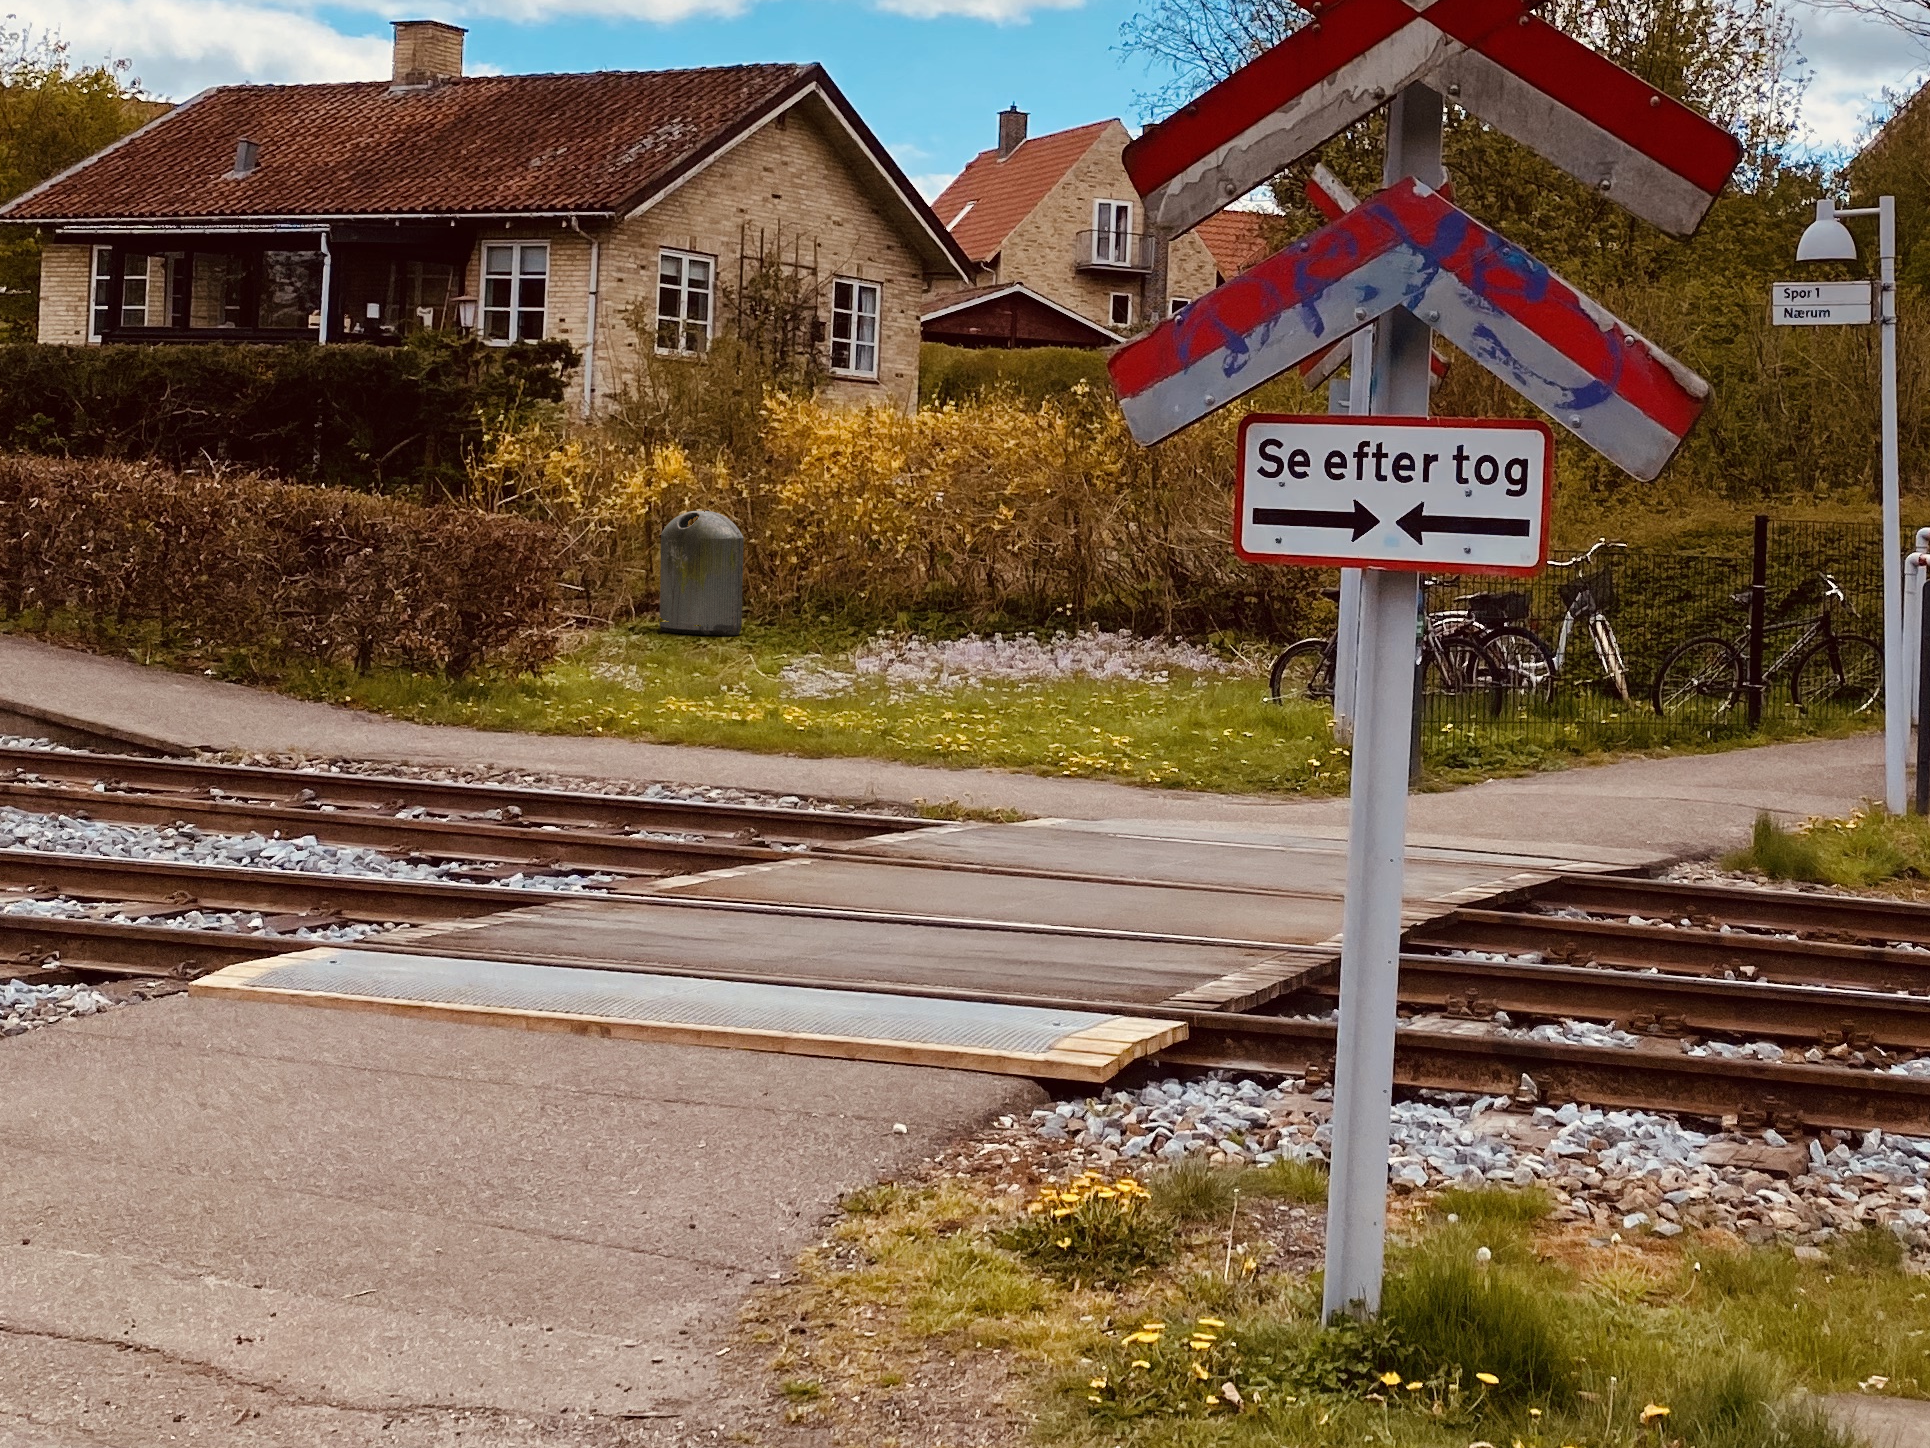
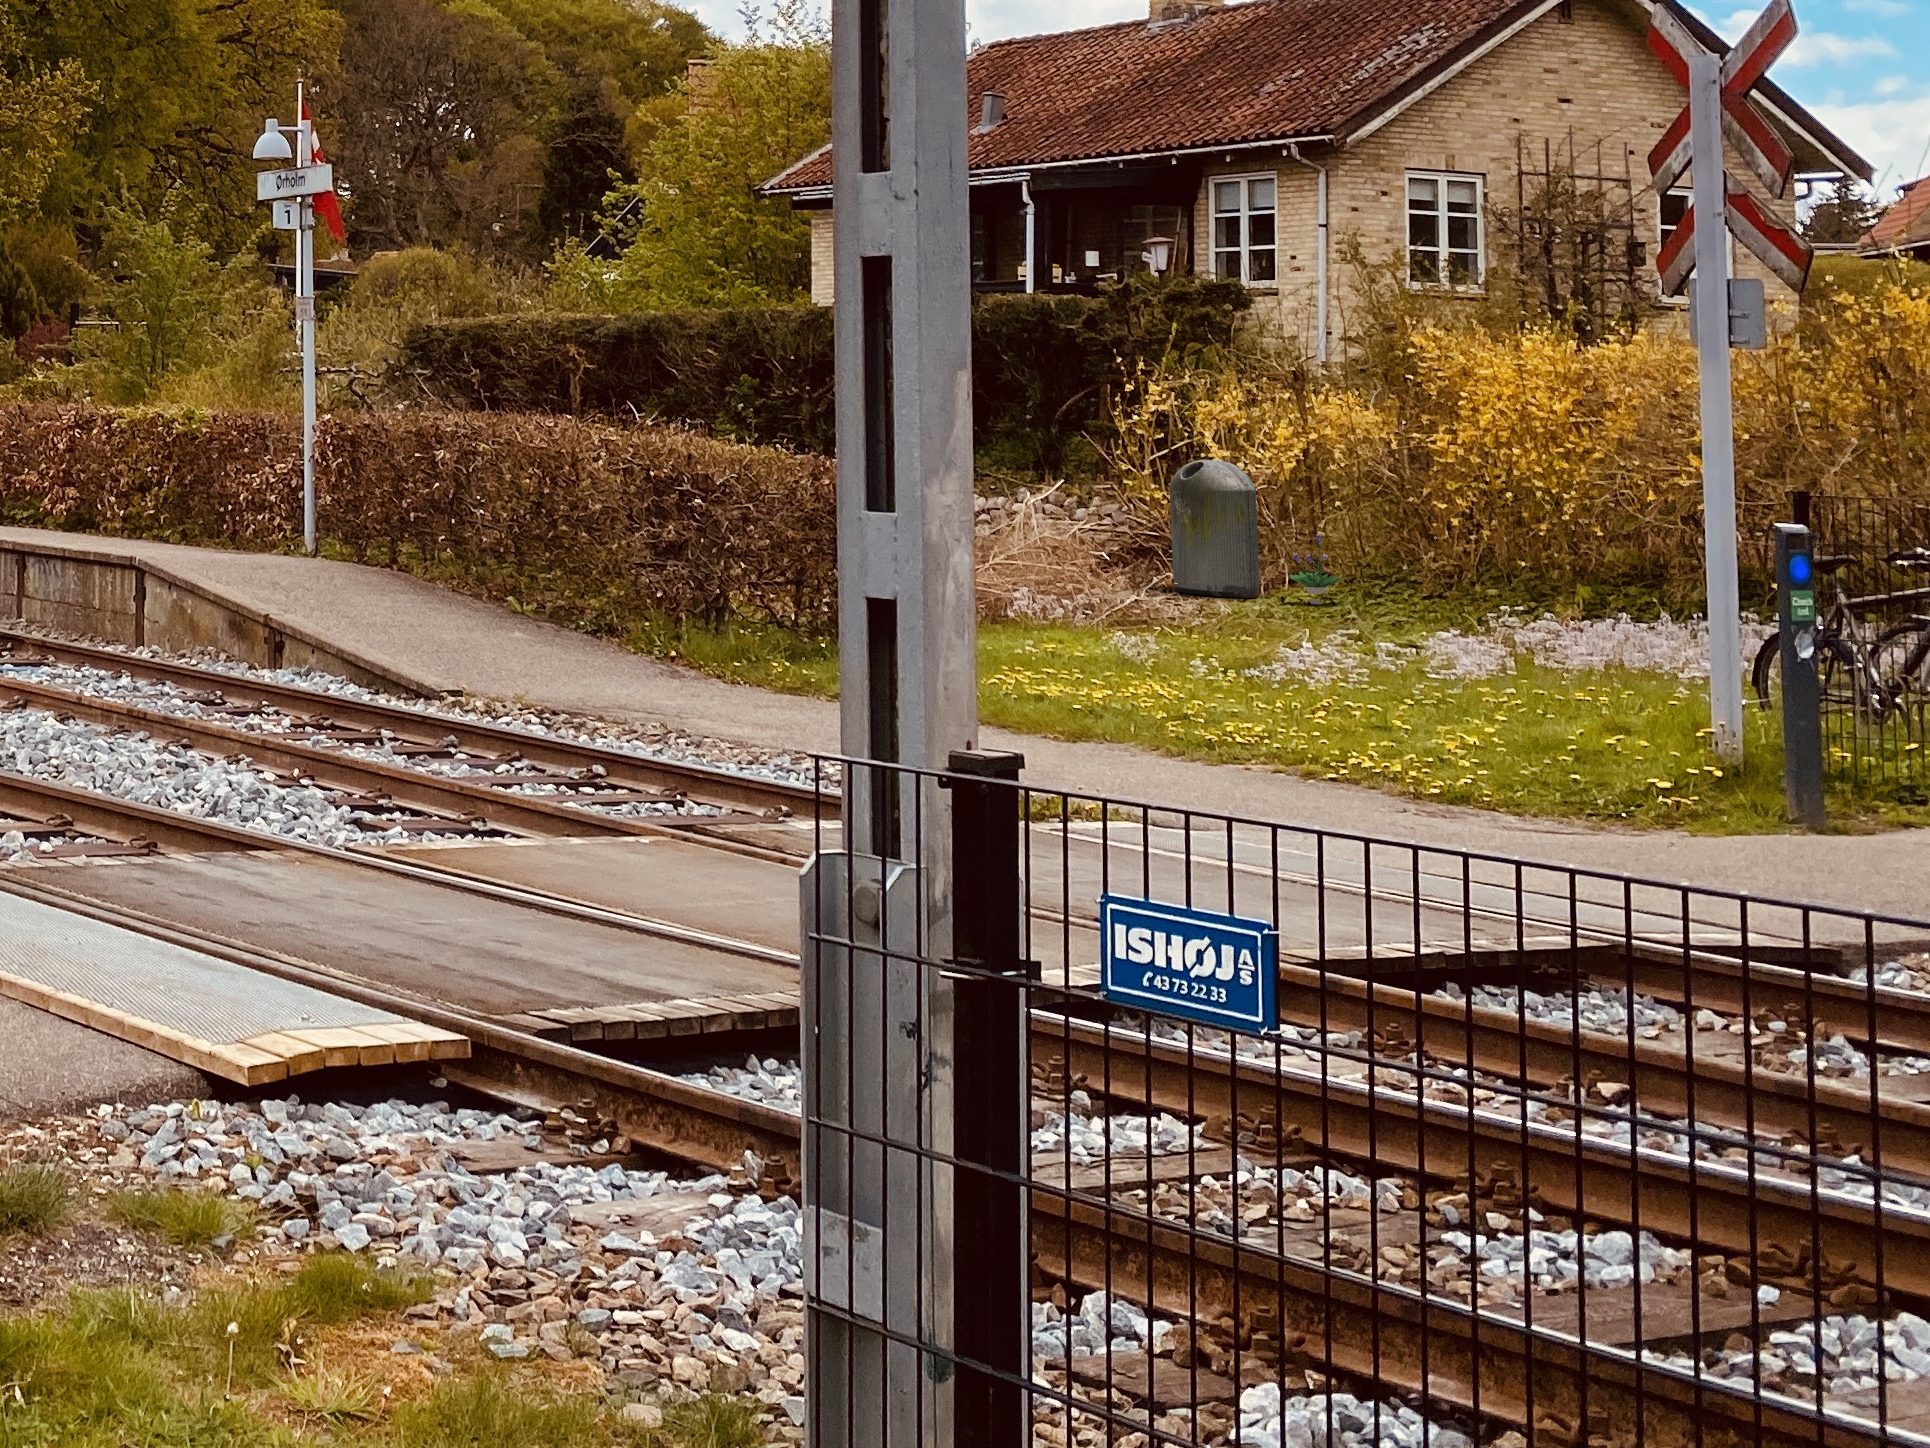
potted plant: none [774,576,819,639] -> present [1290,534,1344,604]

